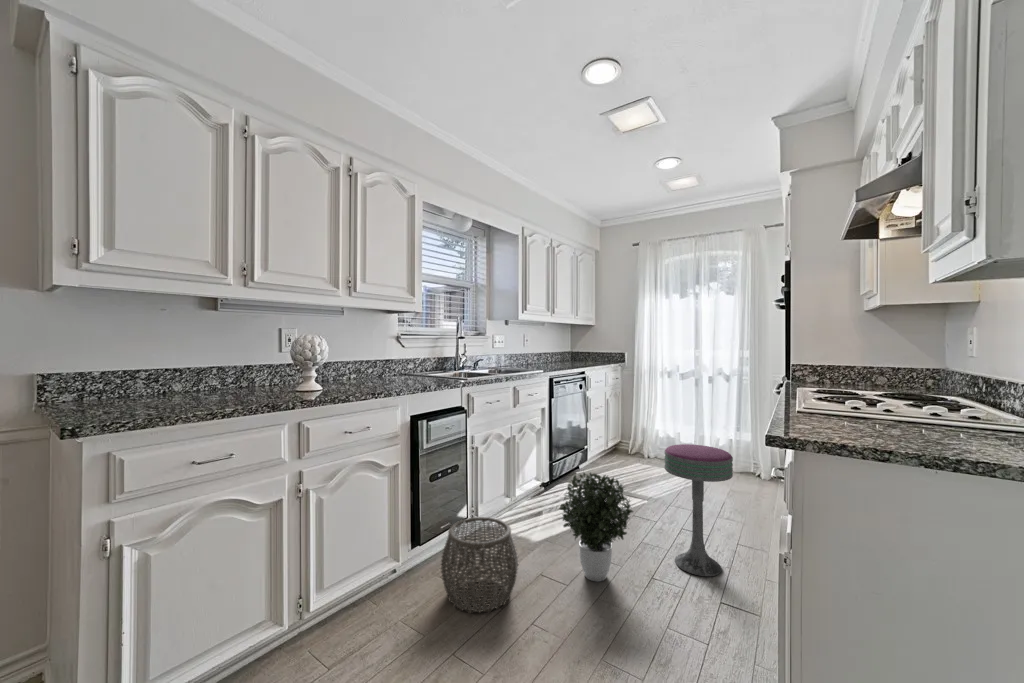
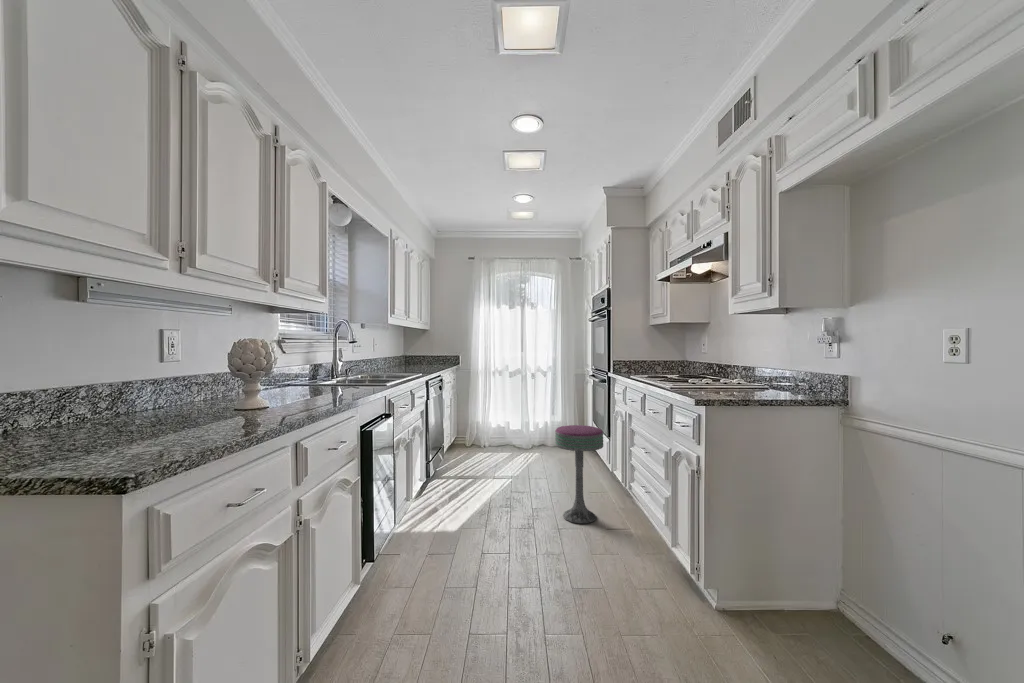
potted plant: present [560,473,633,582] -> none [492,458,552,550]
woven basket: present [441,517,518,613] -> none [404,517,480,611]

